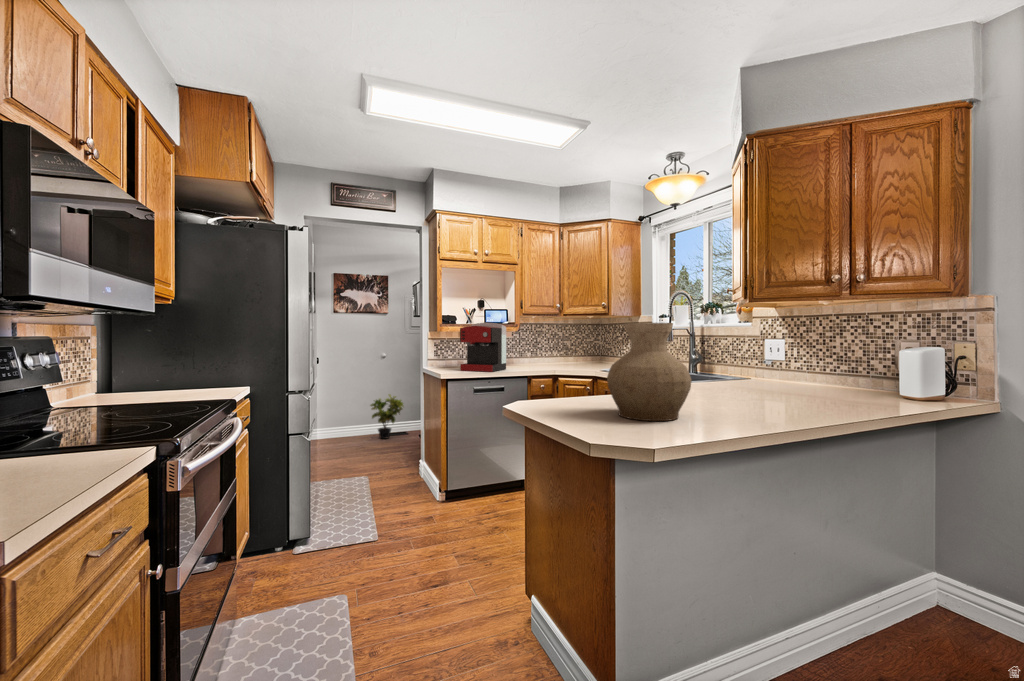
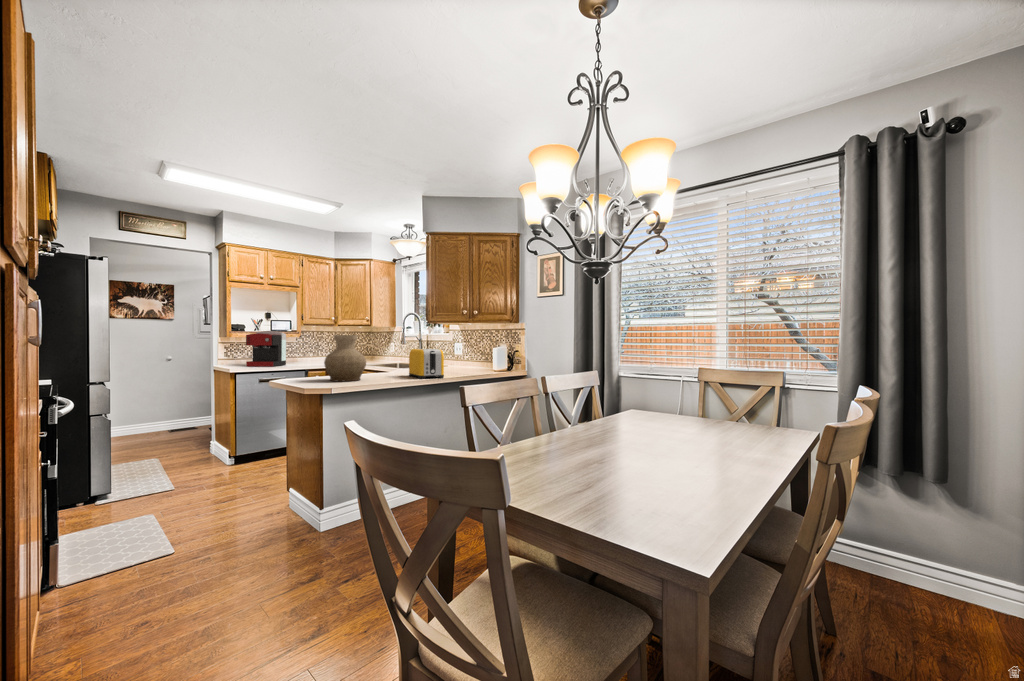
toaster: none [752,351,859,420] -> present [409,349,444,379]
potted plant: present [370,395,403,439] -> none [153,393,192,433]

